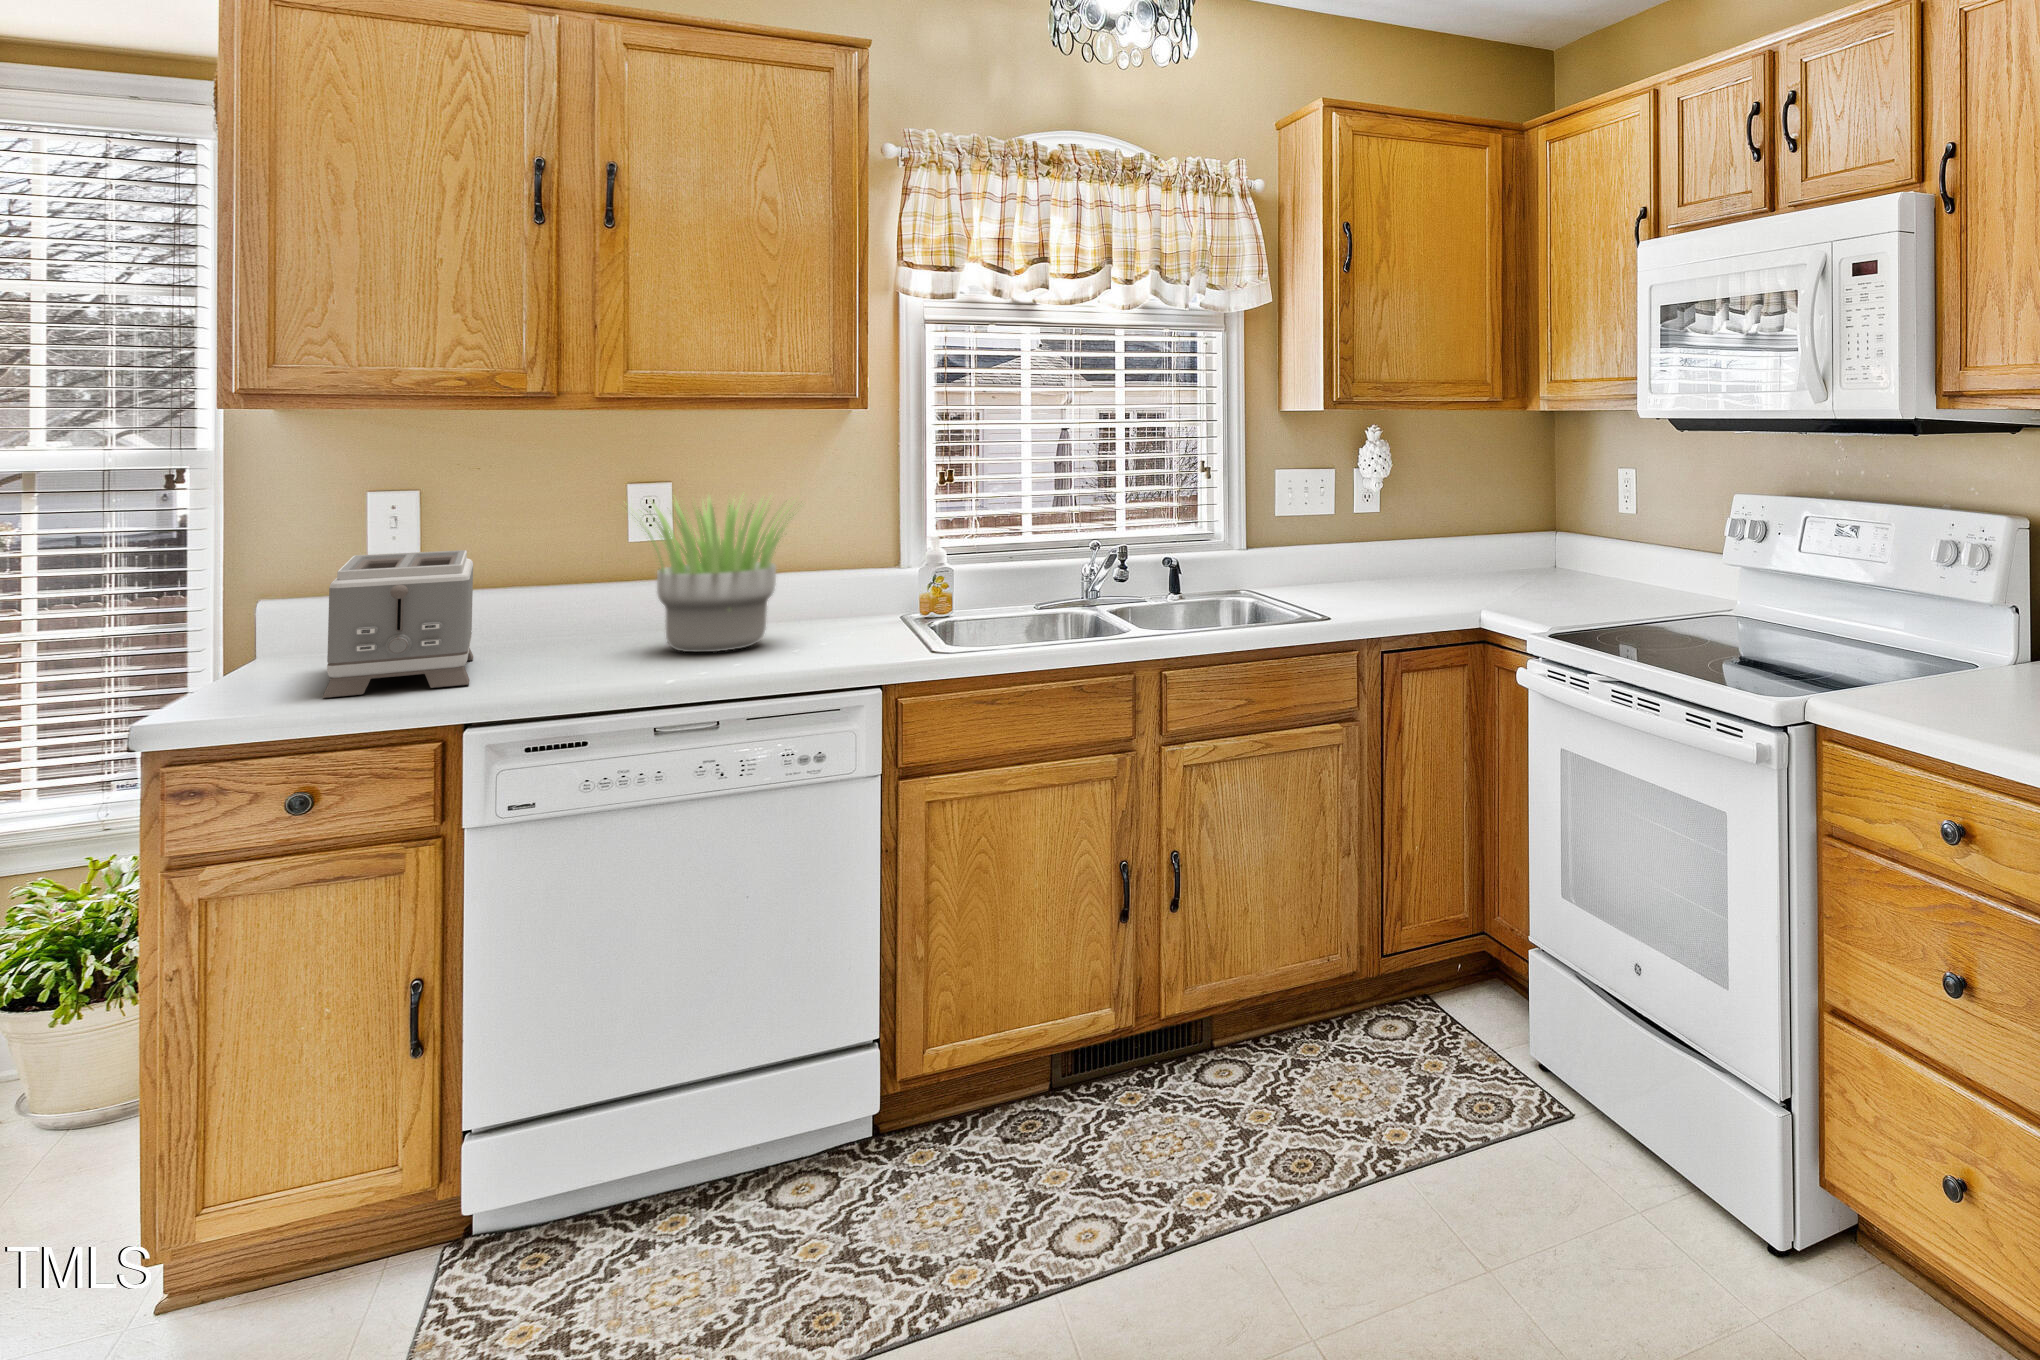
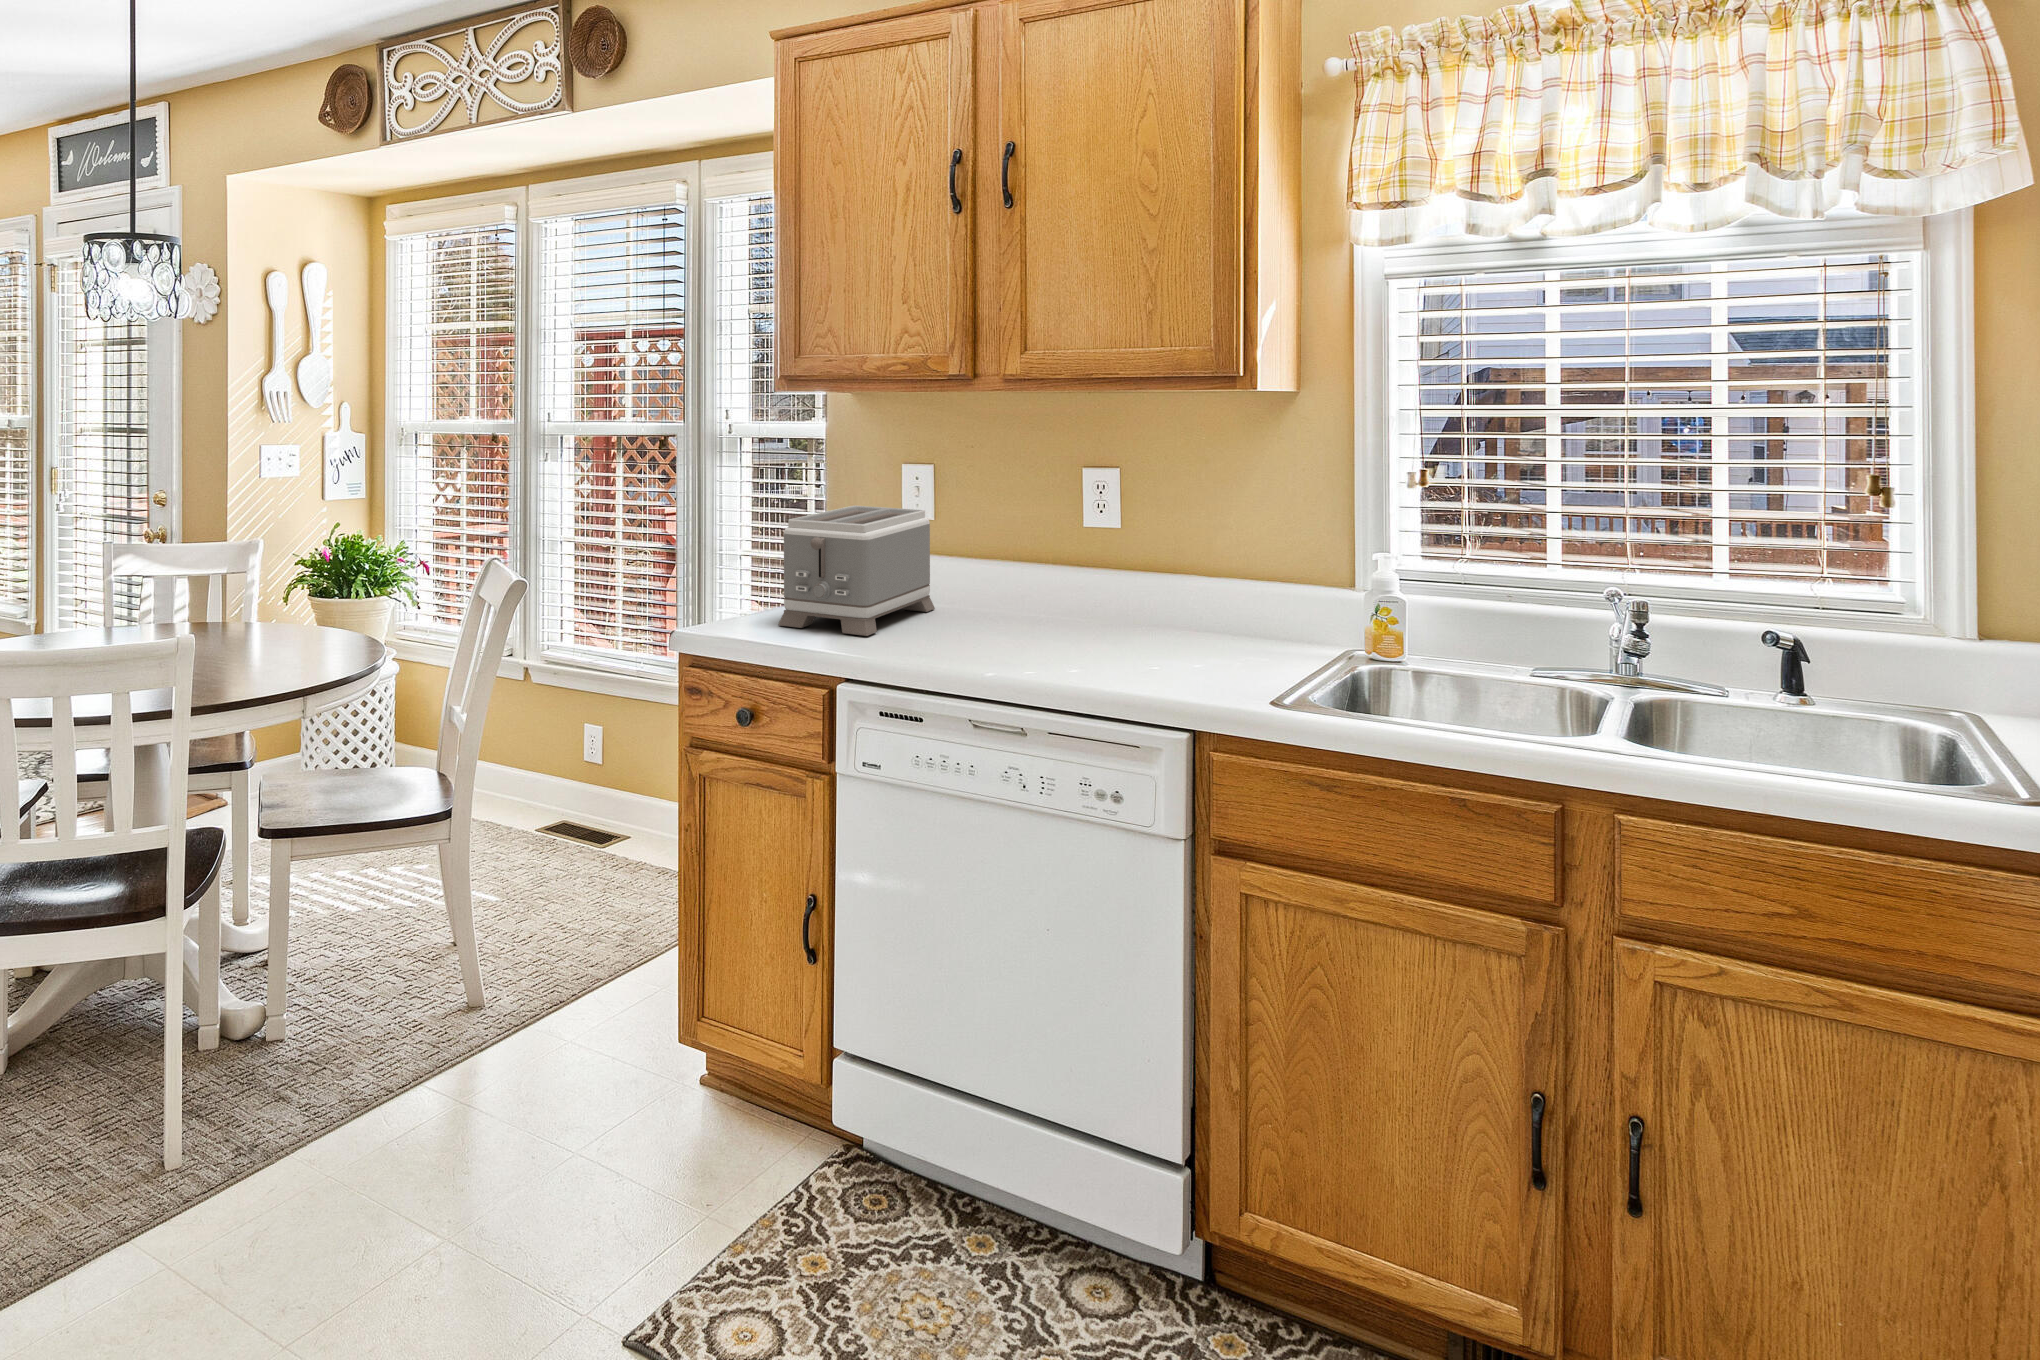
potted plant: present [640,494,794,652] -> none [1006,471,1205,649]

